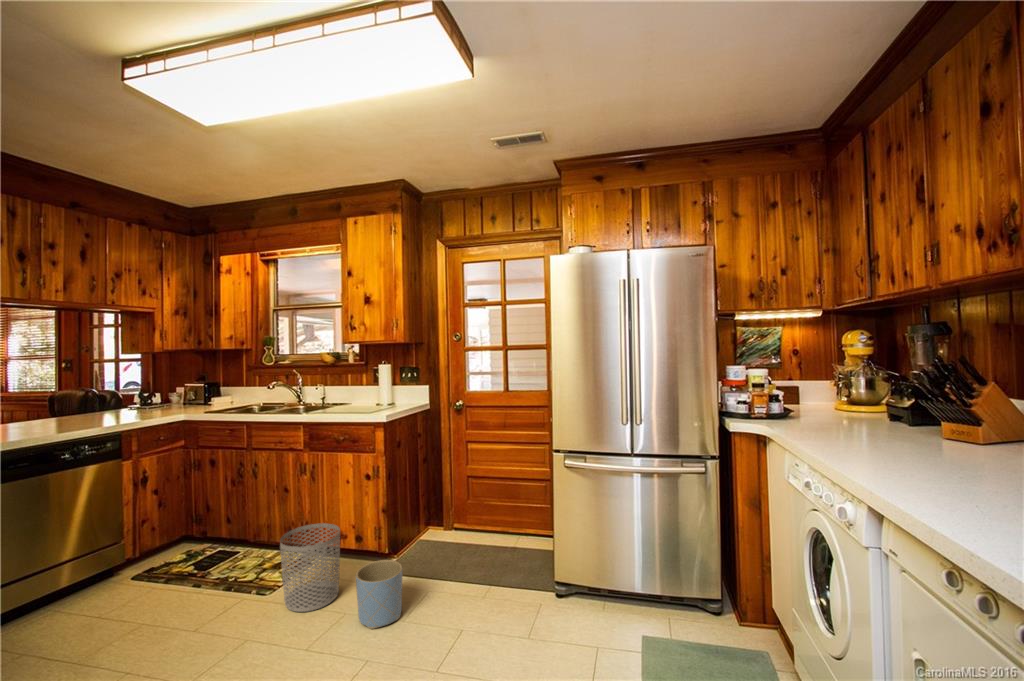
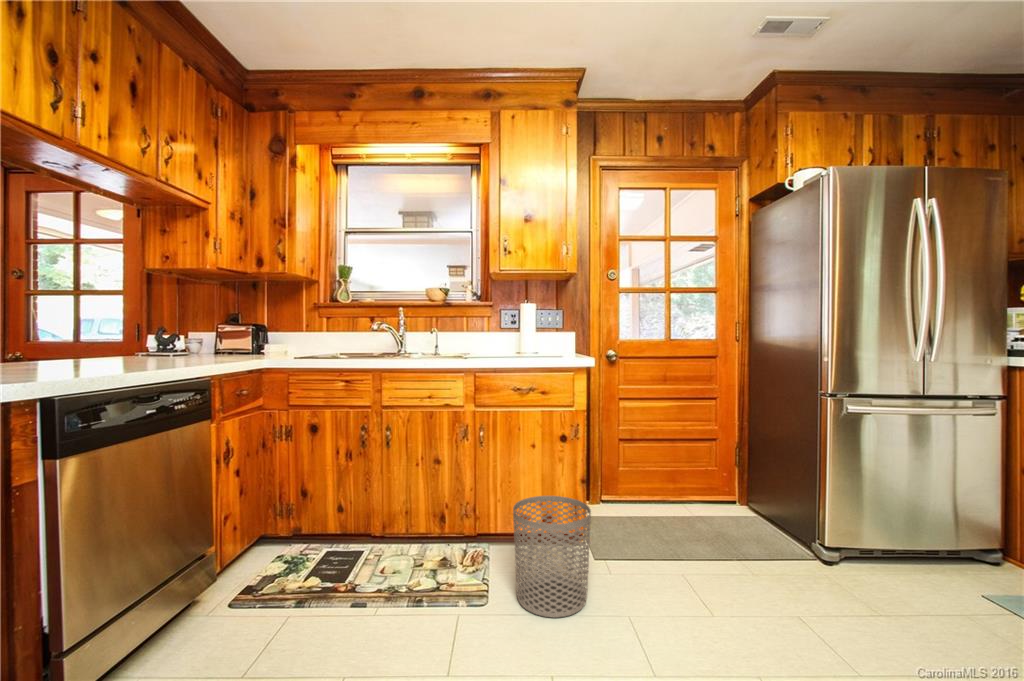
planter: present [356,560,403,629] -> none [642,535,707,626]

